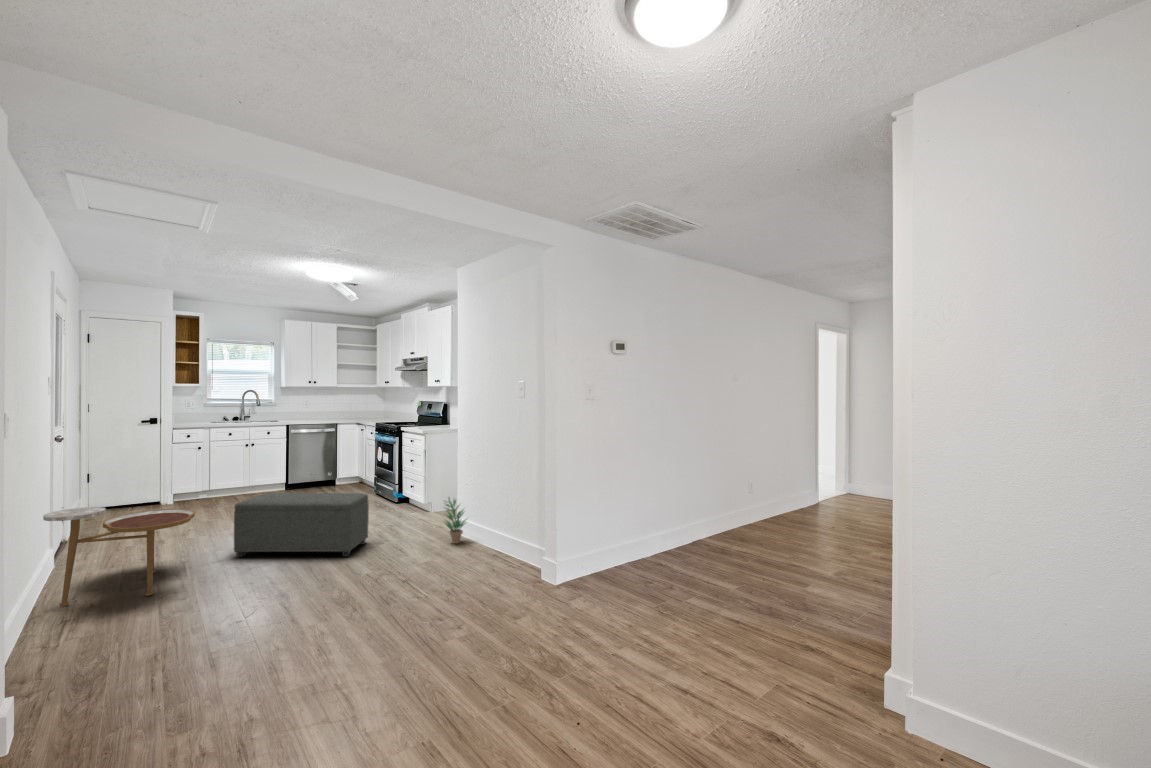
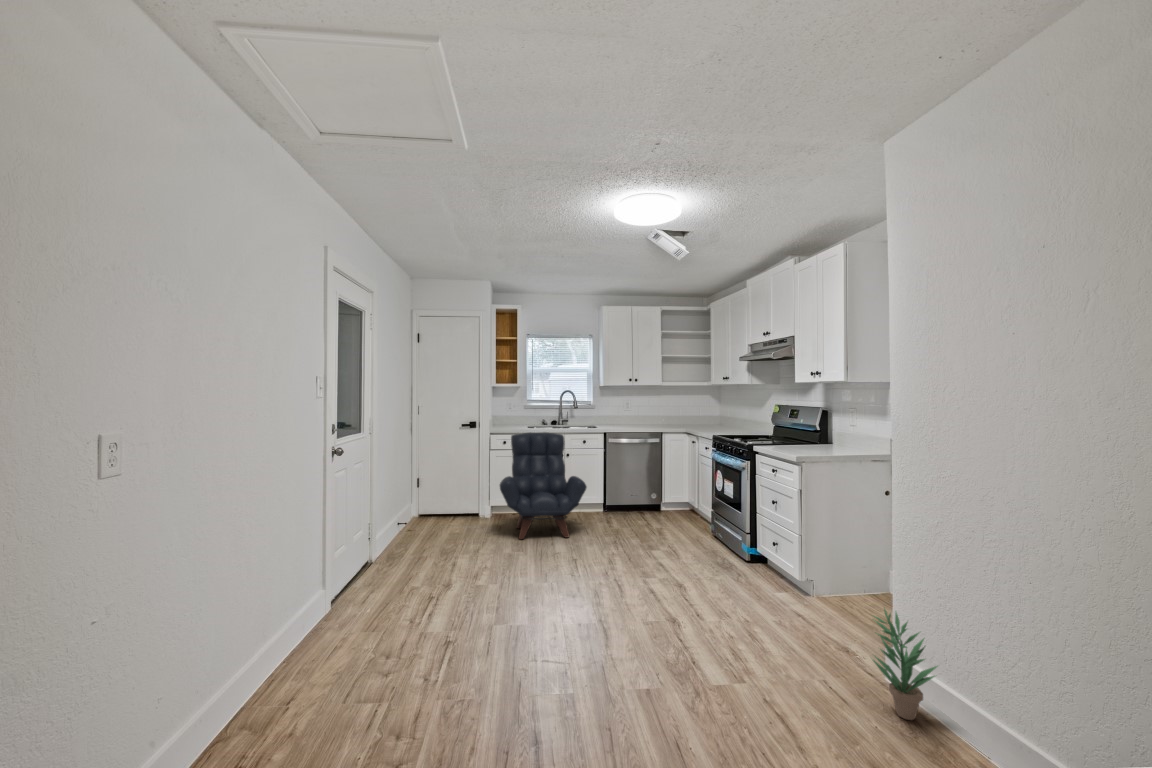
armchair: none [188,427,273,513] -> present [500,433,587,539]
ottoman: present [234,493,369,557] -> none [516,543,717,699]
side table: present [43,507,195,606] -> none [266,553,464,717]

